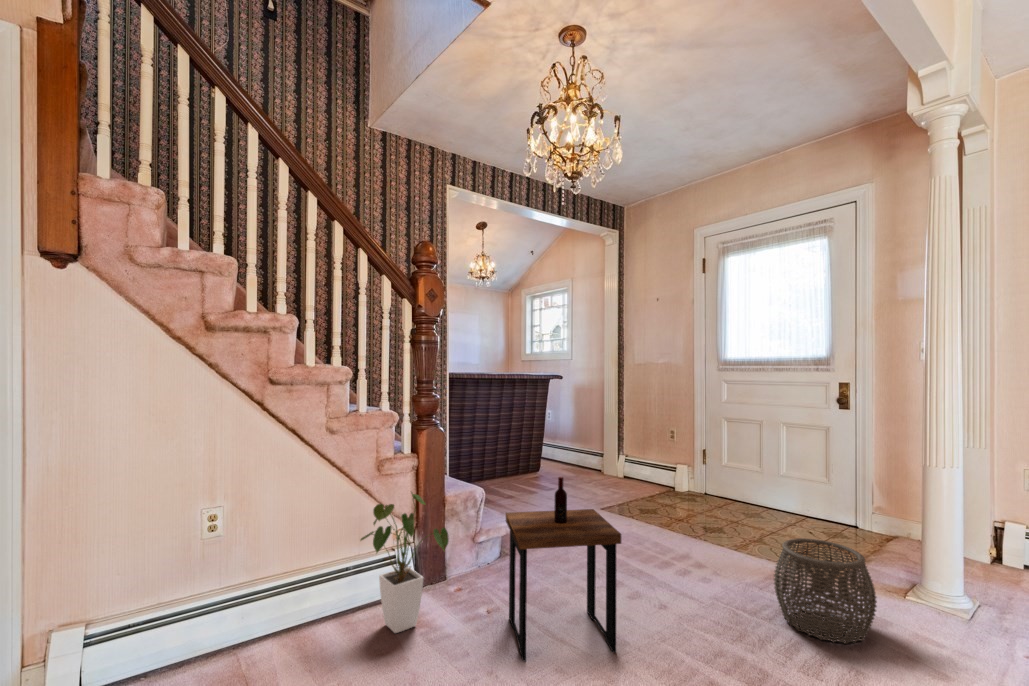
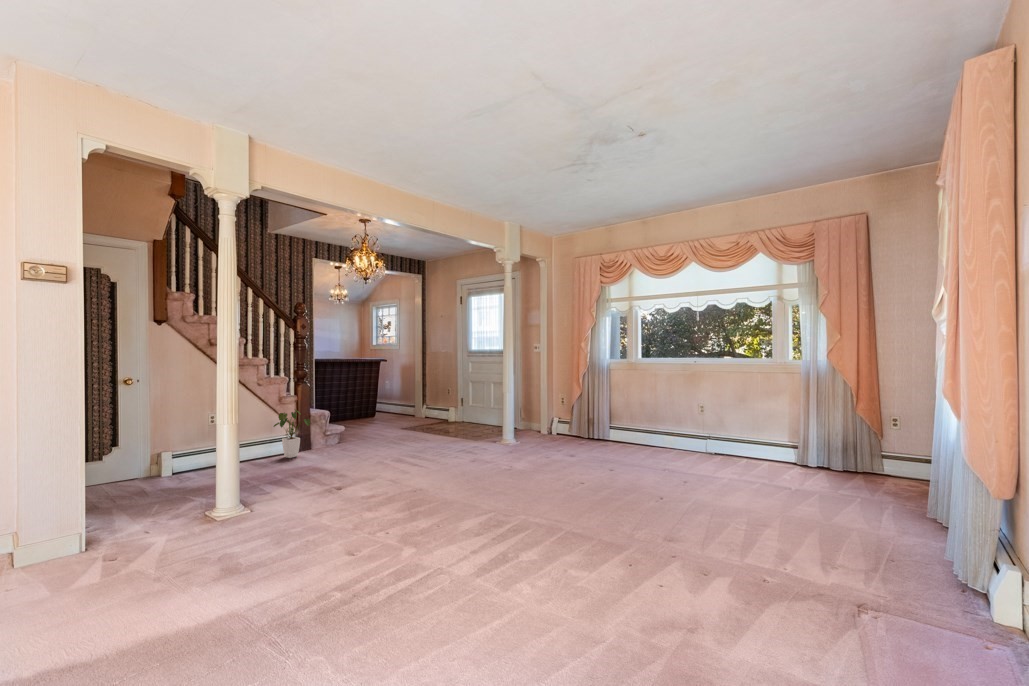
side table: present [506,477,621,661] -> none [334,398,374,459]
woven basket: present [774,538,877,644] -> none [438,420,469,450]

